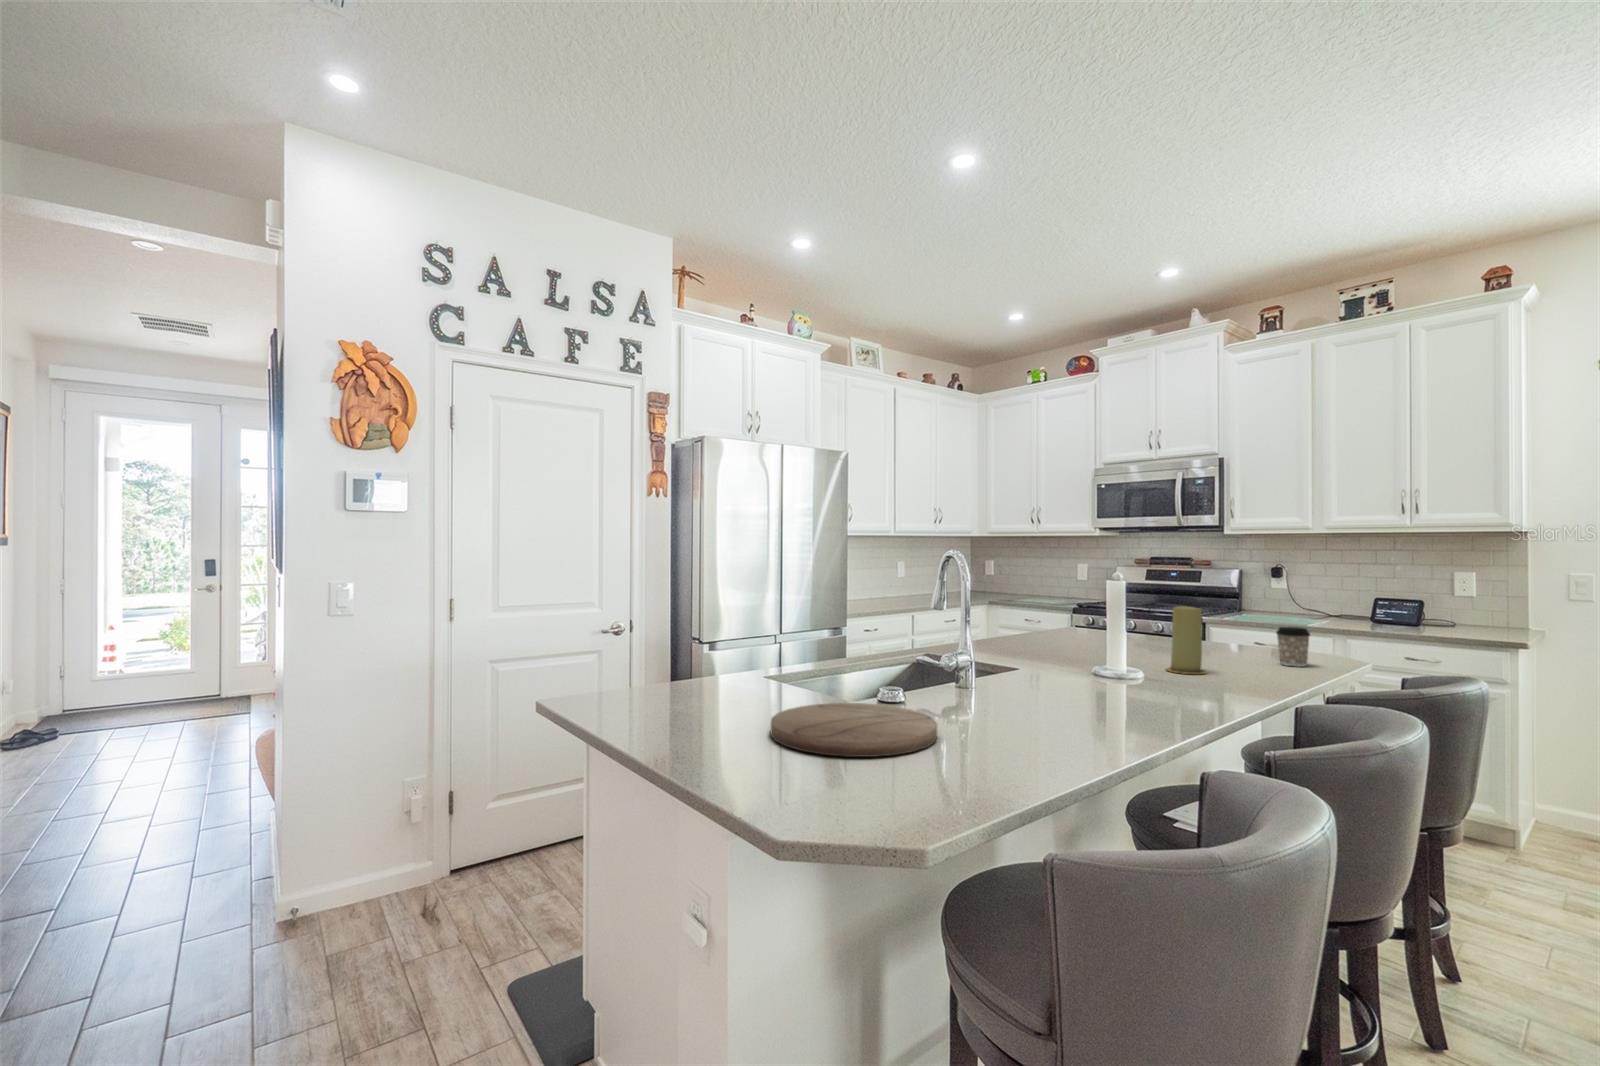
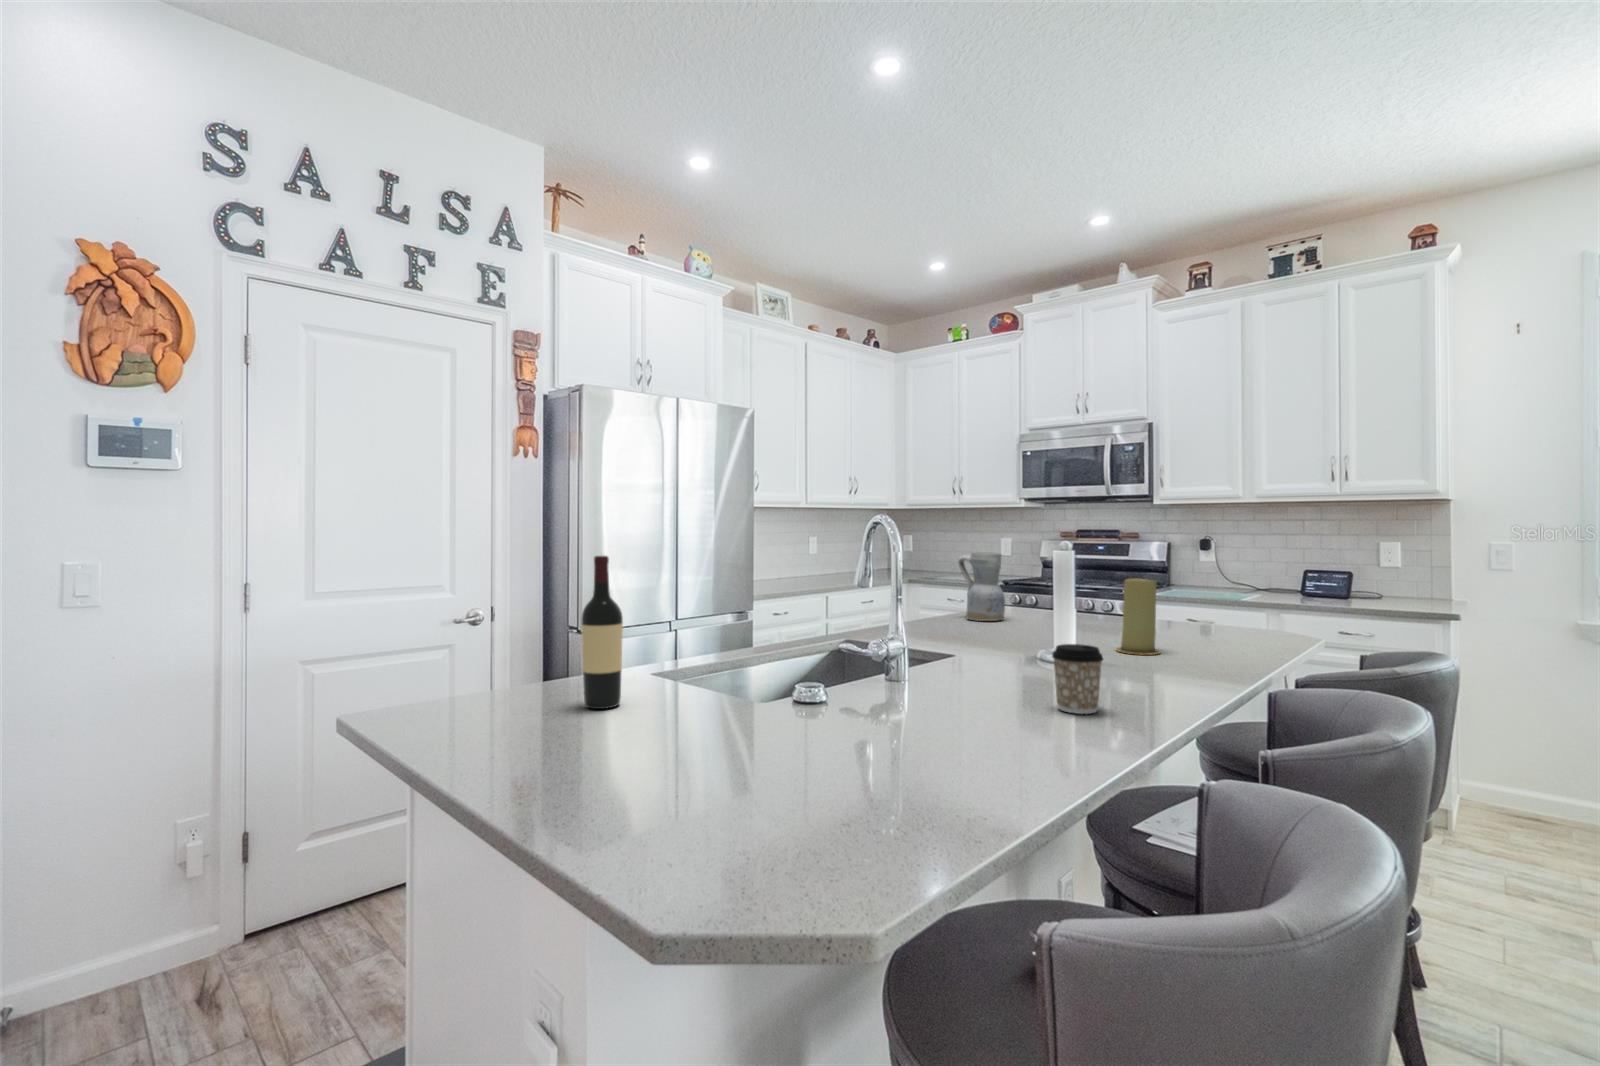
ceramic pitcher: none [1028,579,1071,642] -> present [958,551,1005,621]
wine bottle: none [714,584,745,703] -> present [581,556,623,709]
coffee cup: present [1276,627,1310,667] -> present [1052,644,1103,714]
cutting board: present [771,703,937,757] -> none [651,705,870,784]

